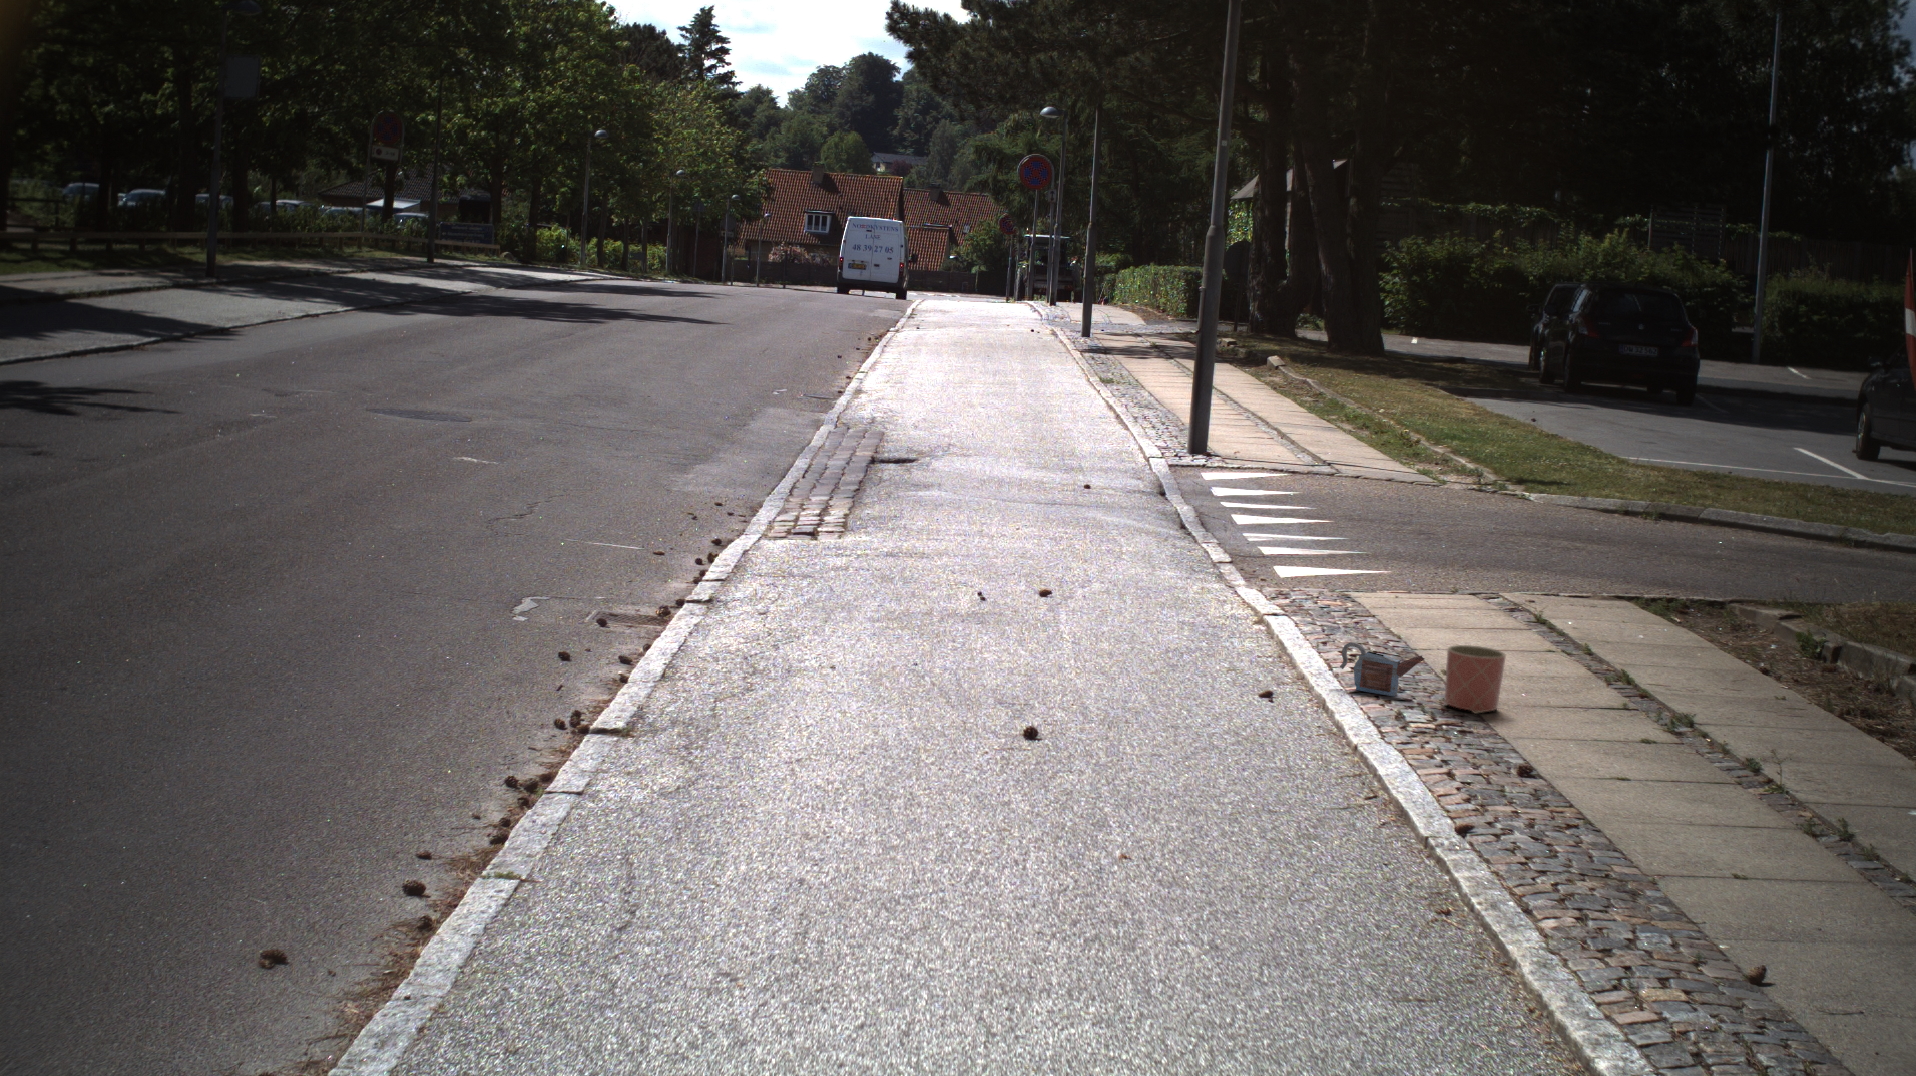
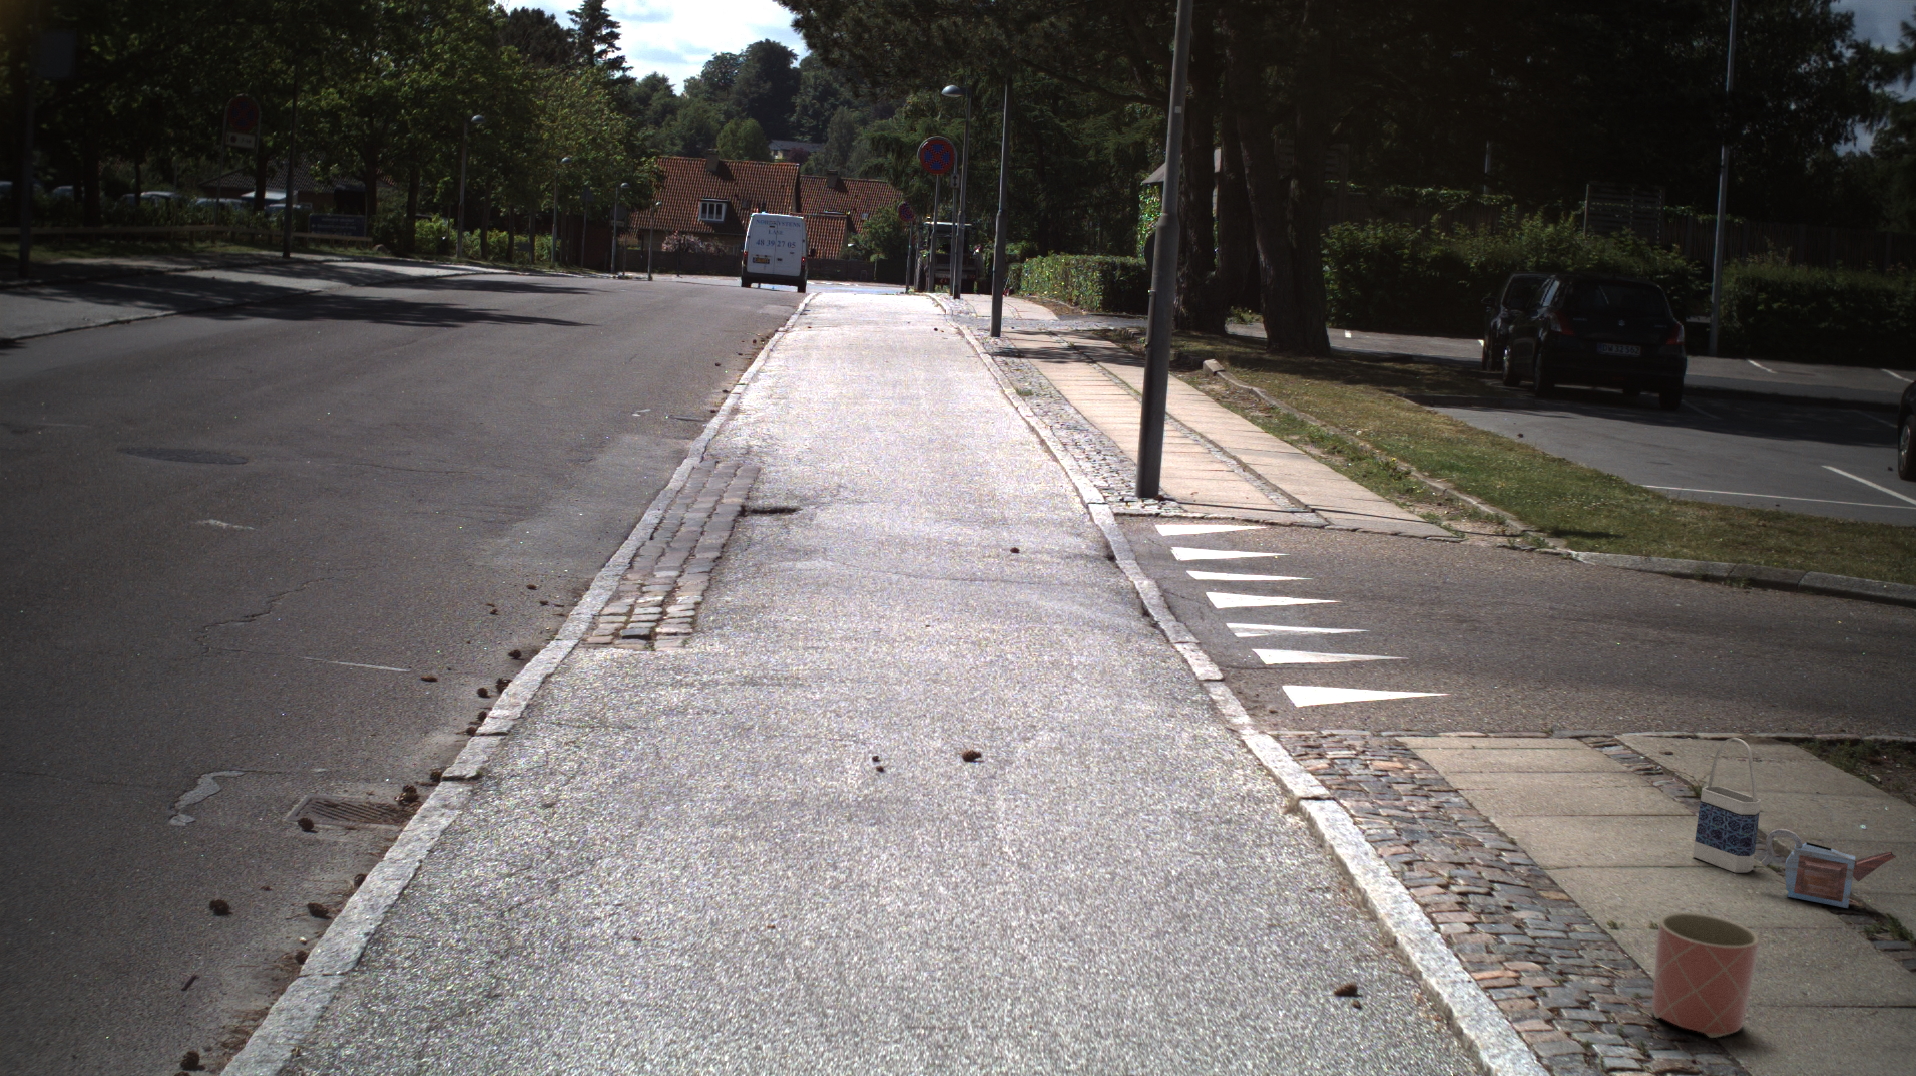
bag: none [1517,567,1559,655] -> present [1693,738,1761,873]
watering can: present [1340,642,1425,696] -> present [1761,828,1896,908]

